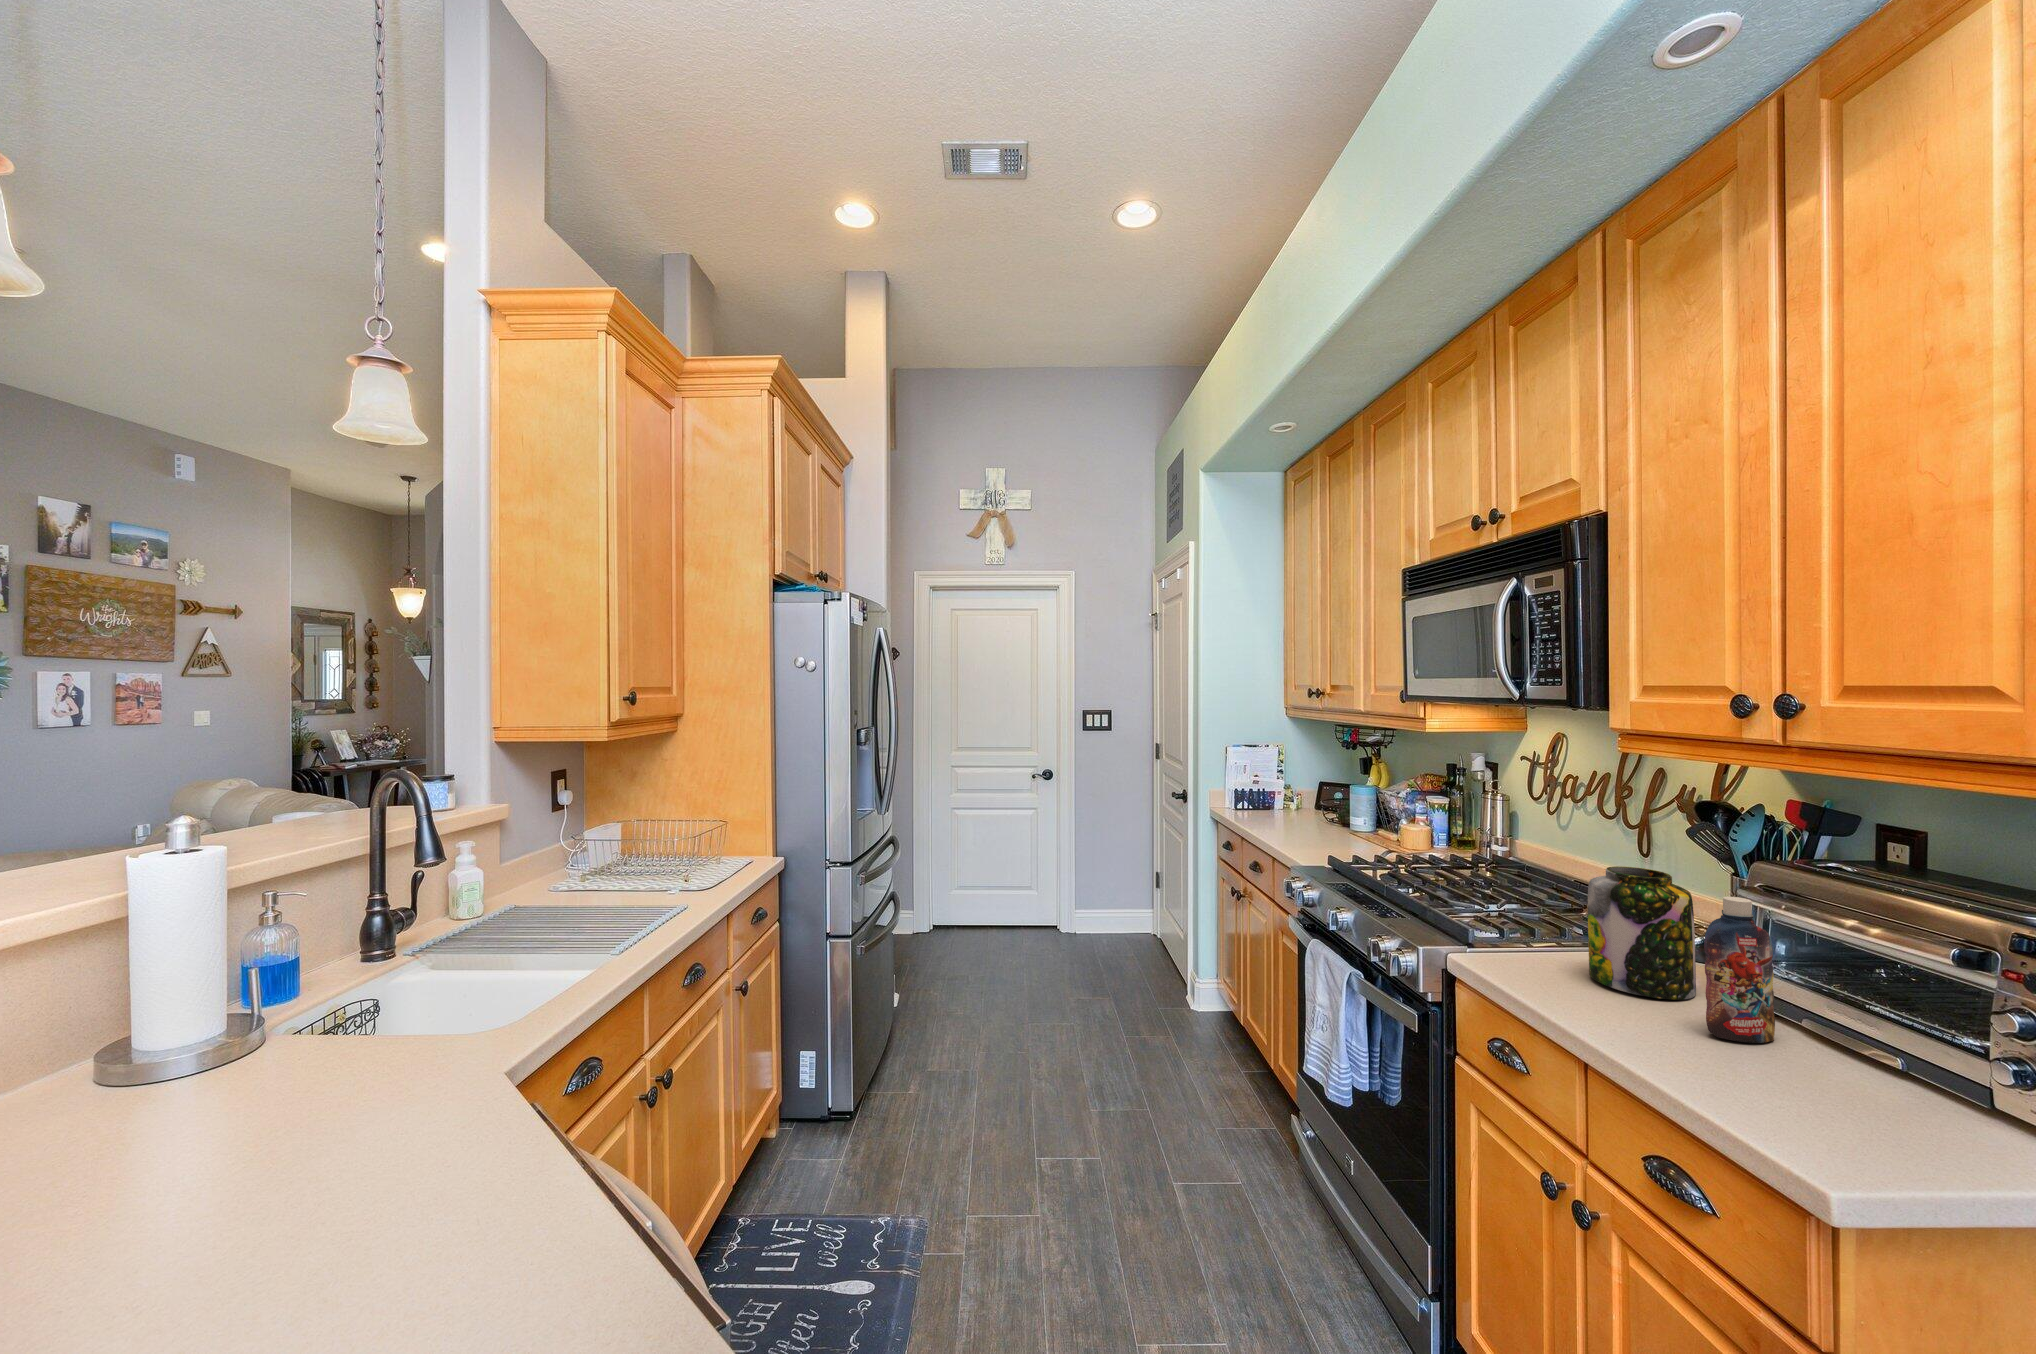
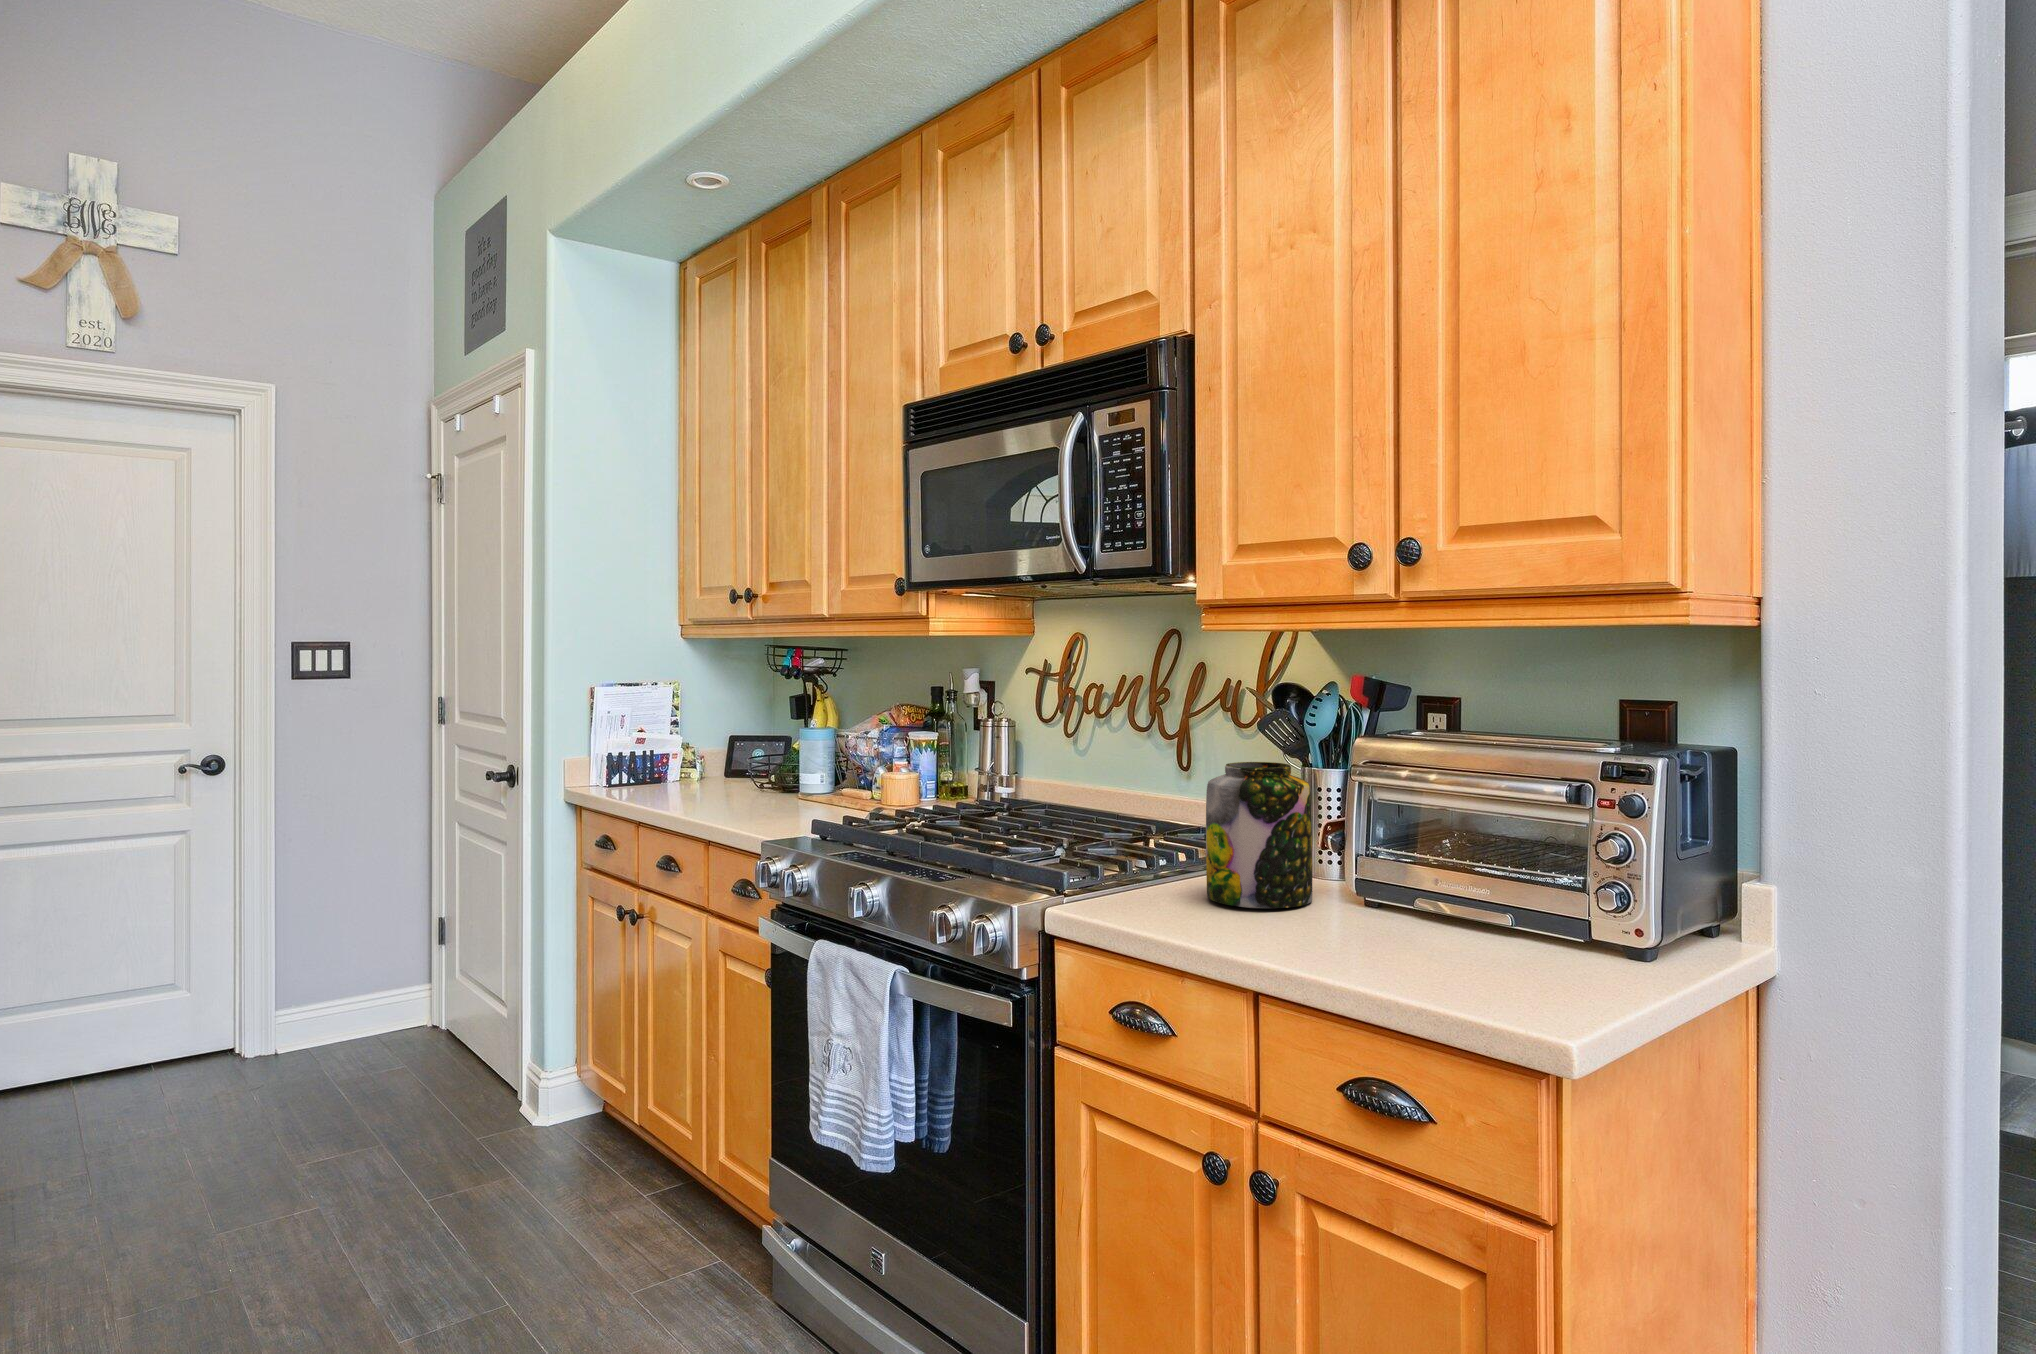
bottle: present [1704,897,1775,1043] -> none [1352,771,1405,931]

